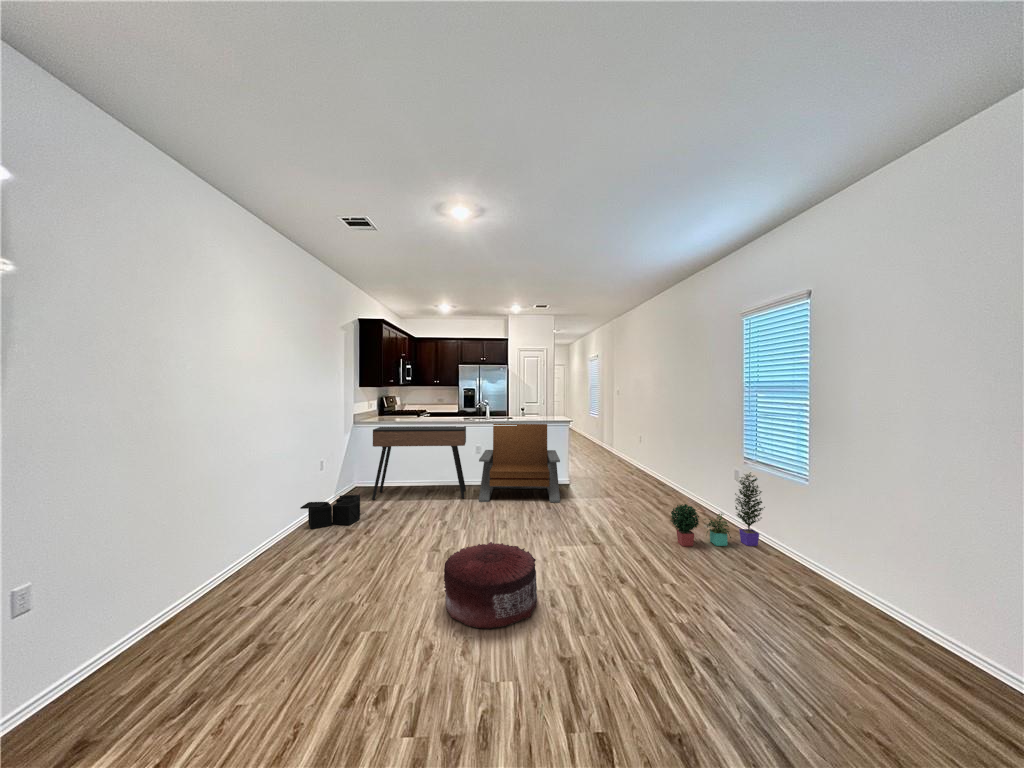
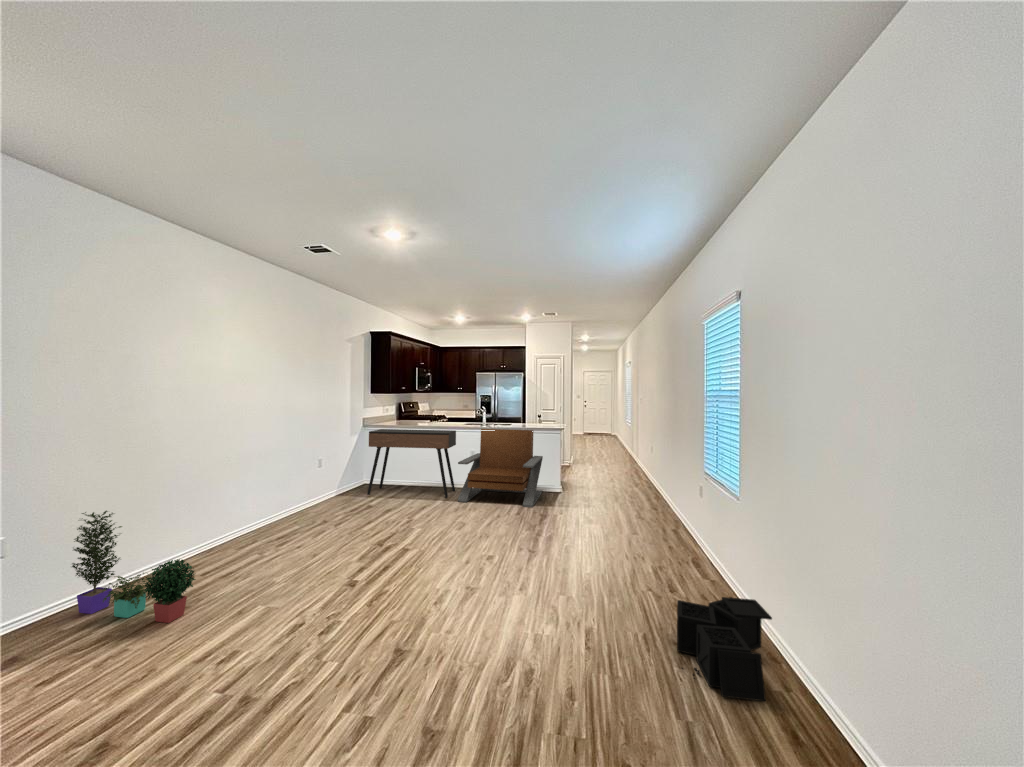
potted plant: present [670,472,765,546] -> present [72,511,196,623]
storage bin: present [300,495,360,529] -> present [677,597,772,701]
pouf: present [444,542,538,629] -> none [336,537,429,615]

